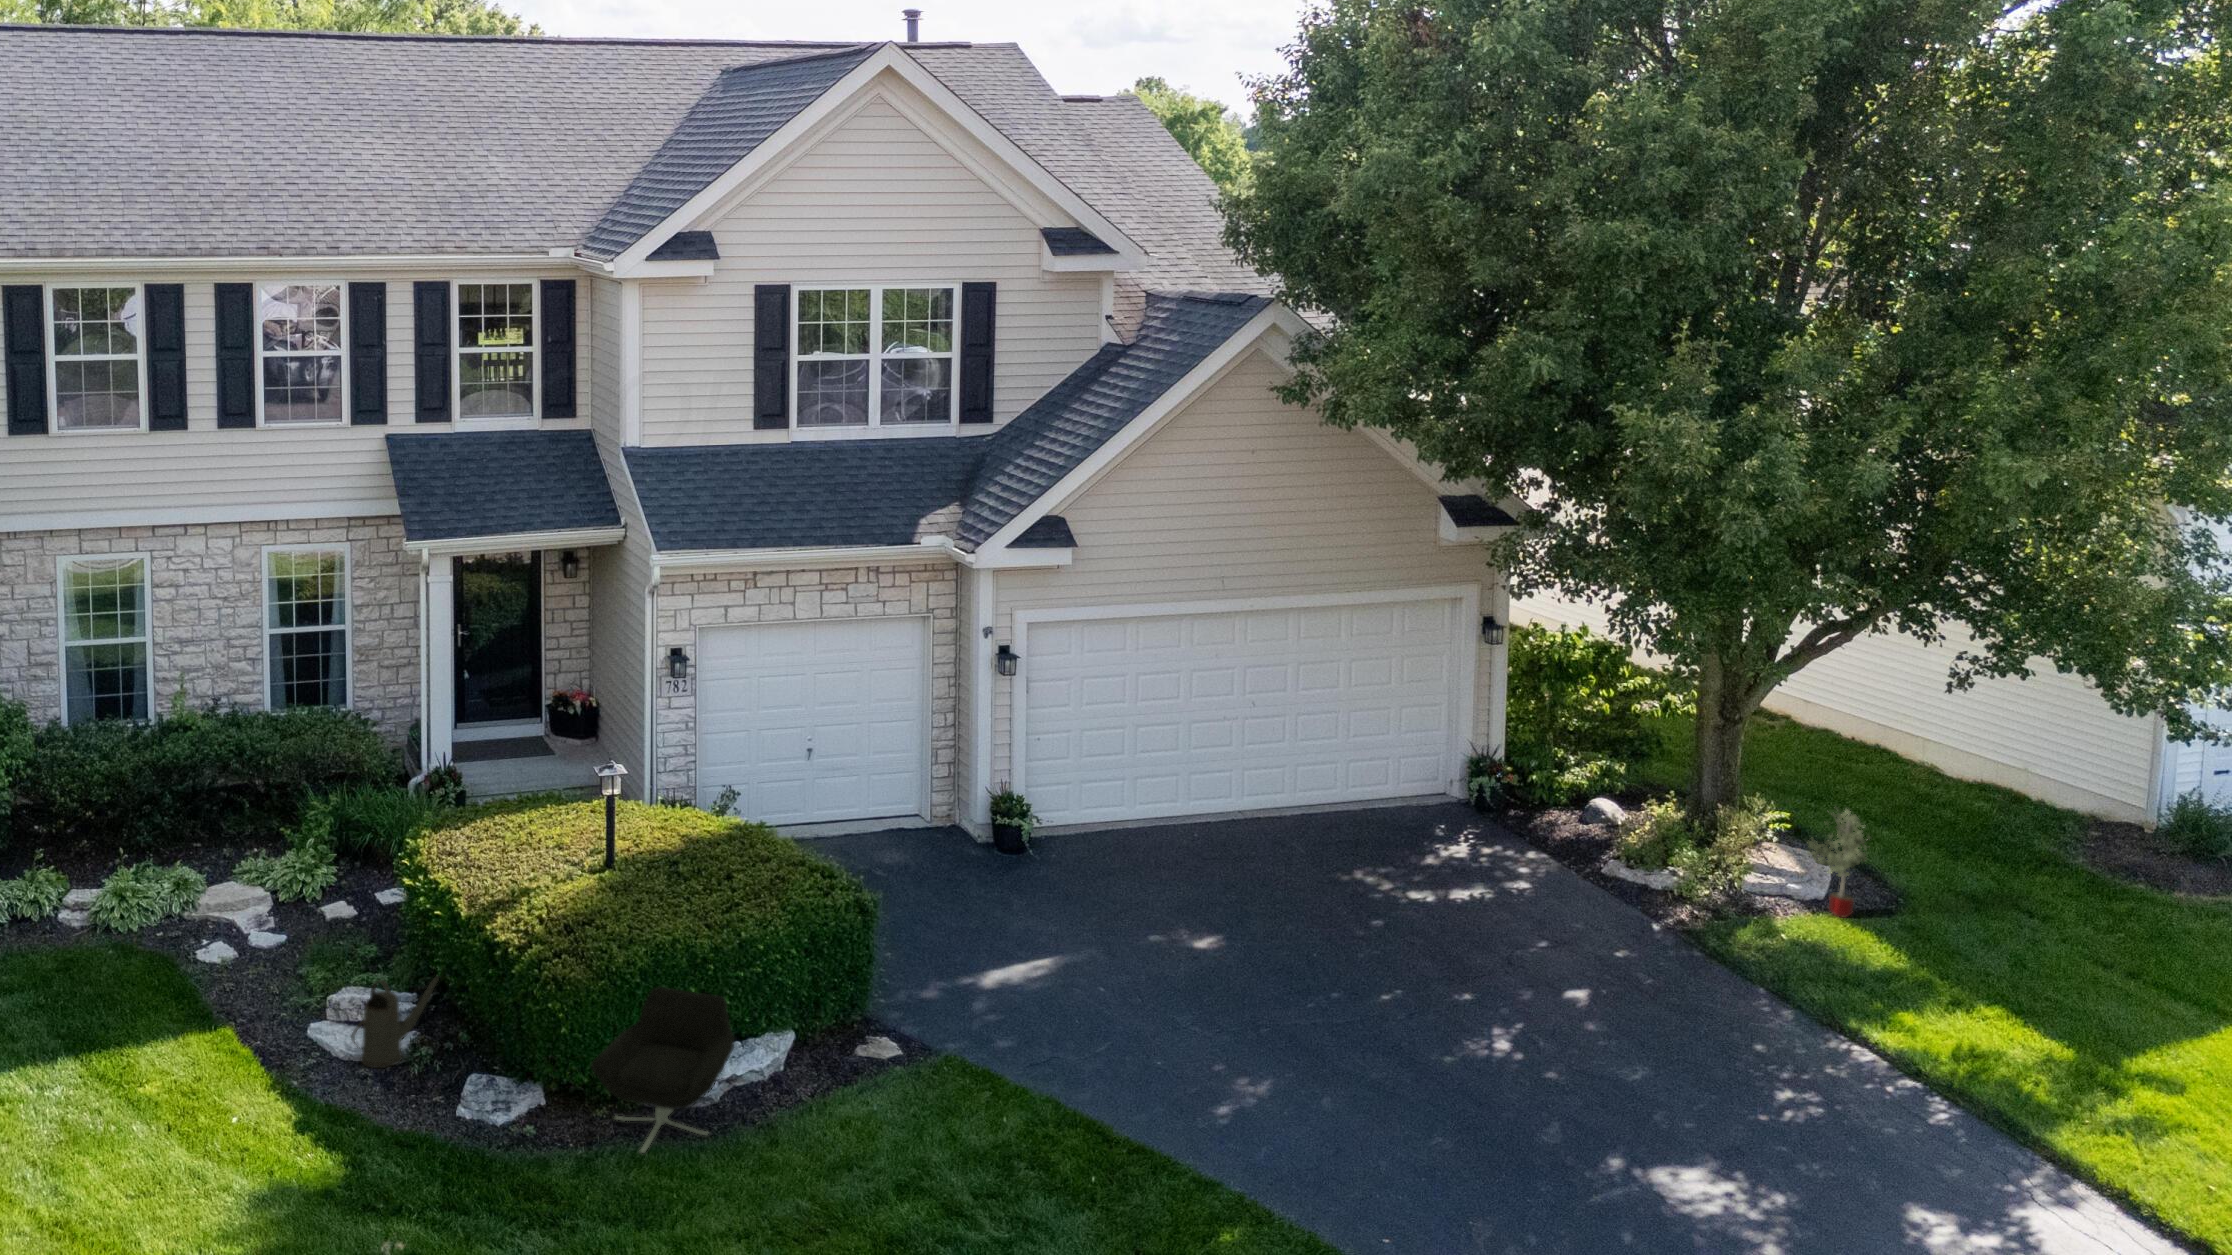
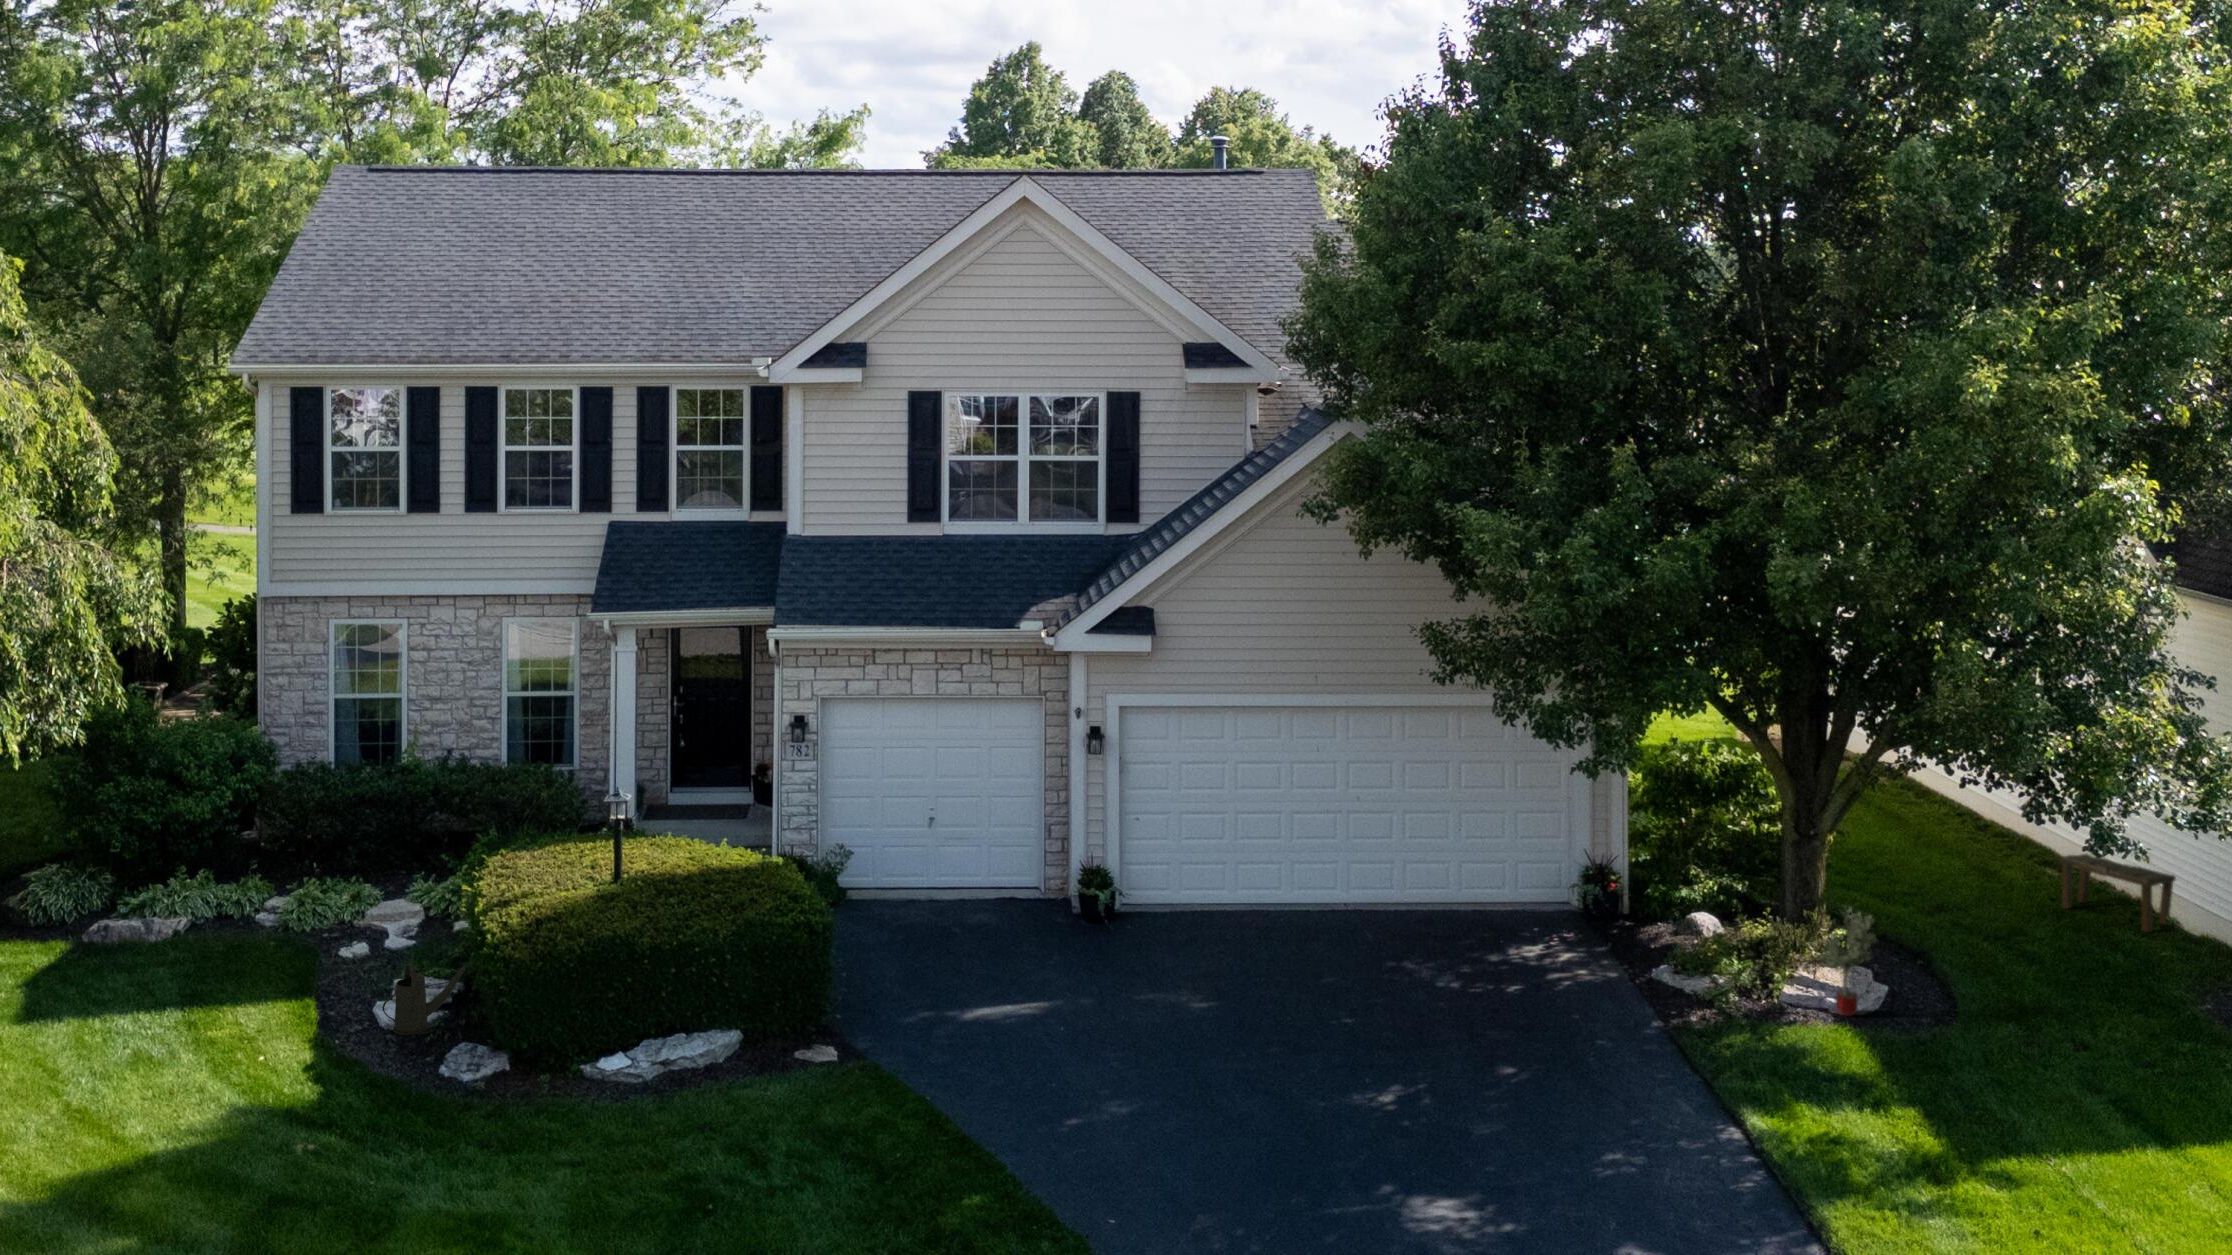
bench: none [1891,733,2008,808] -> present [2061,854,2176,932]
lounge chair: present [591,987,734,1153] -> none [524,978,651,1107]

